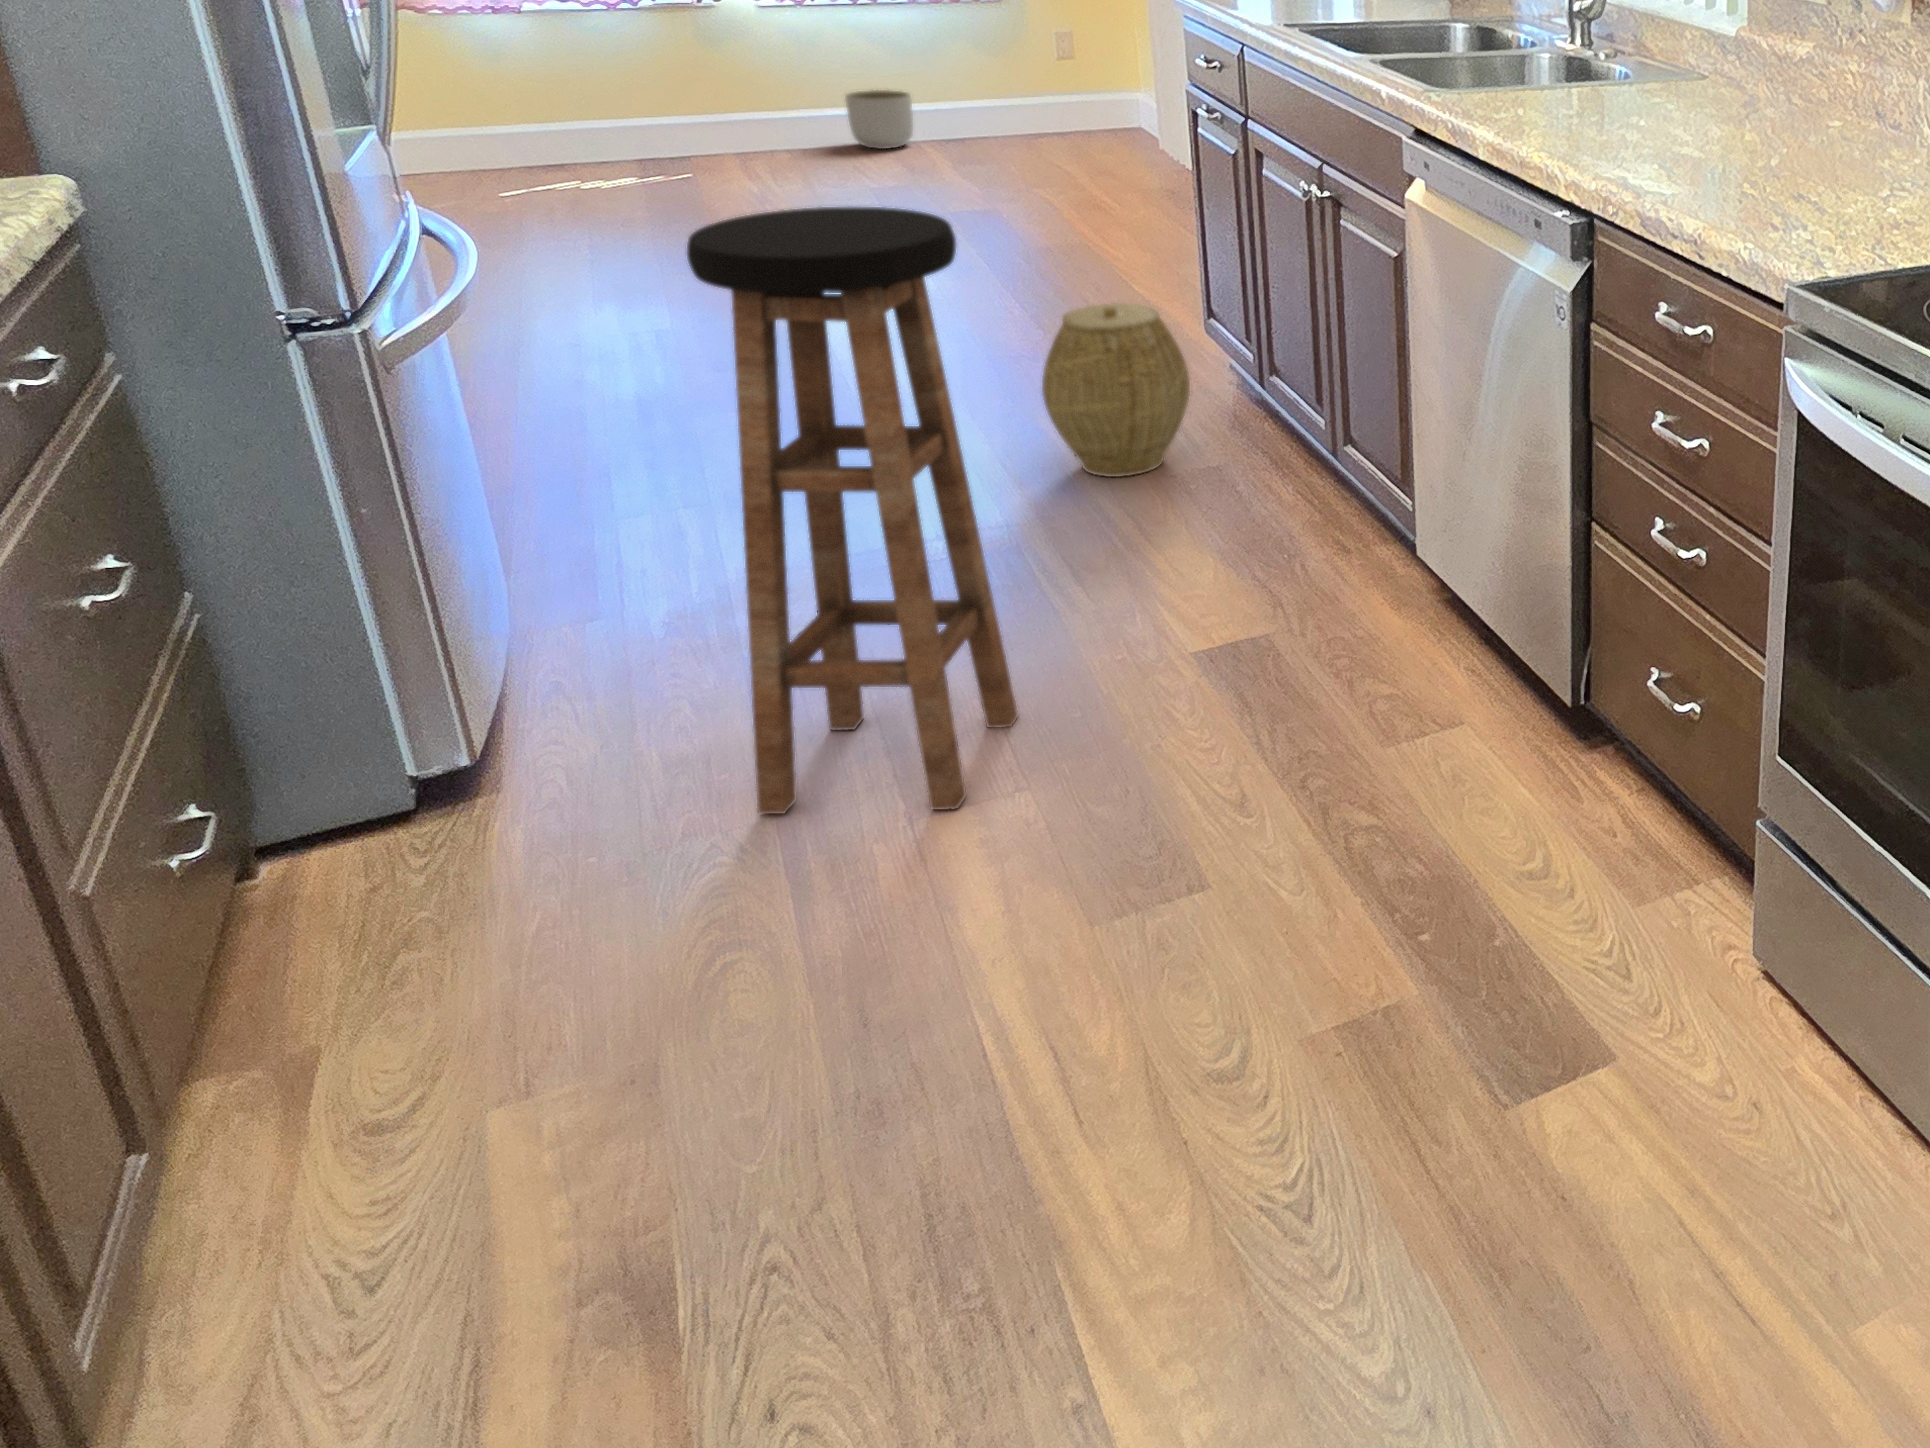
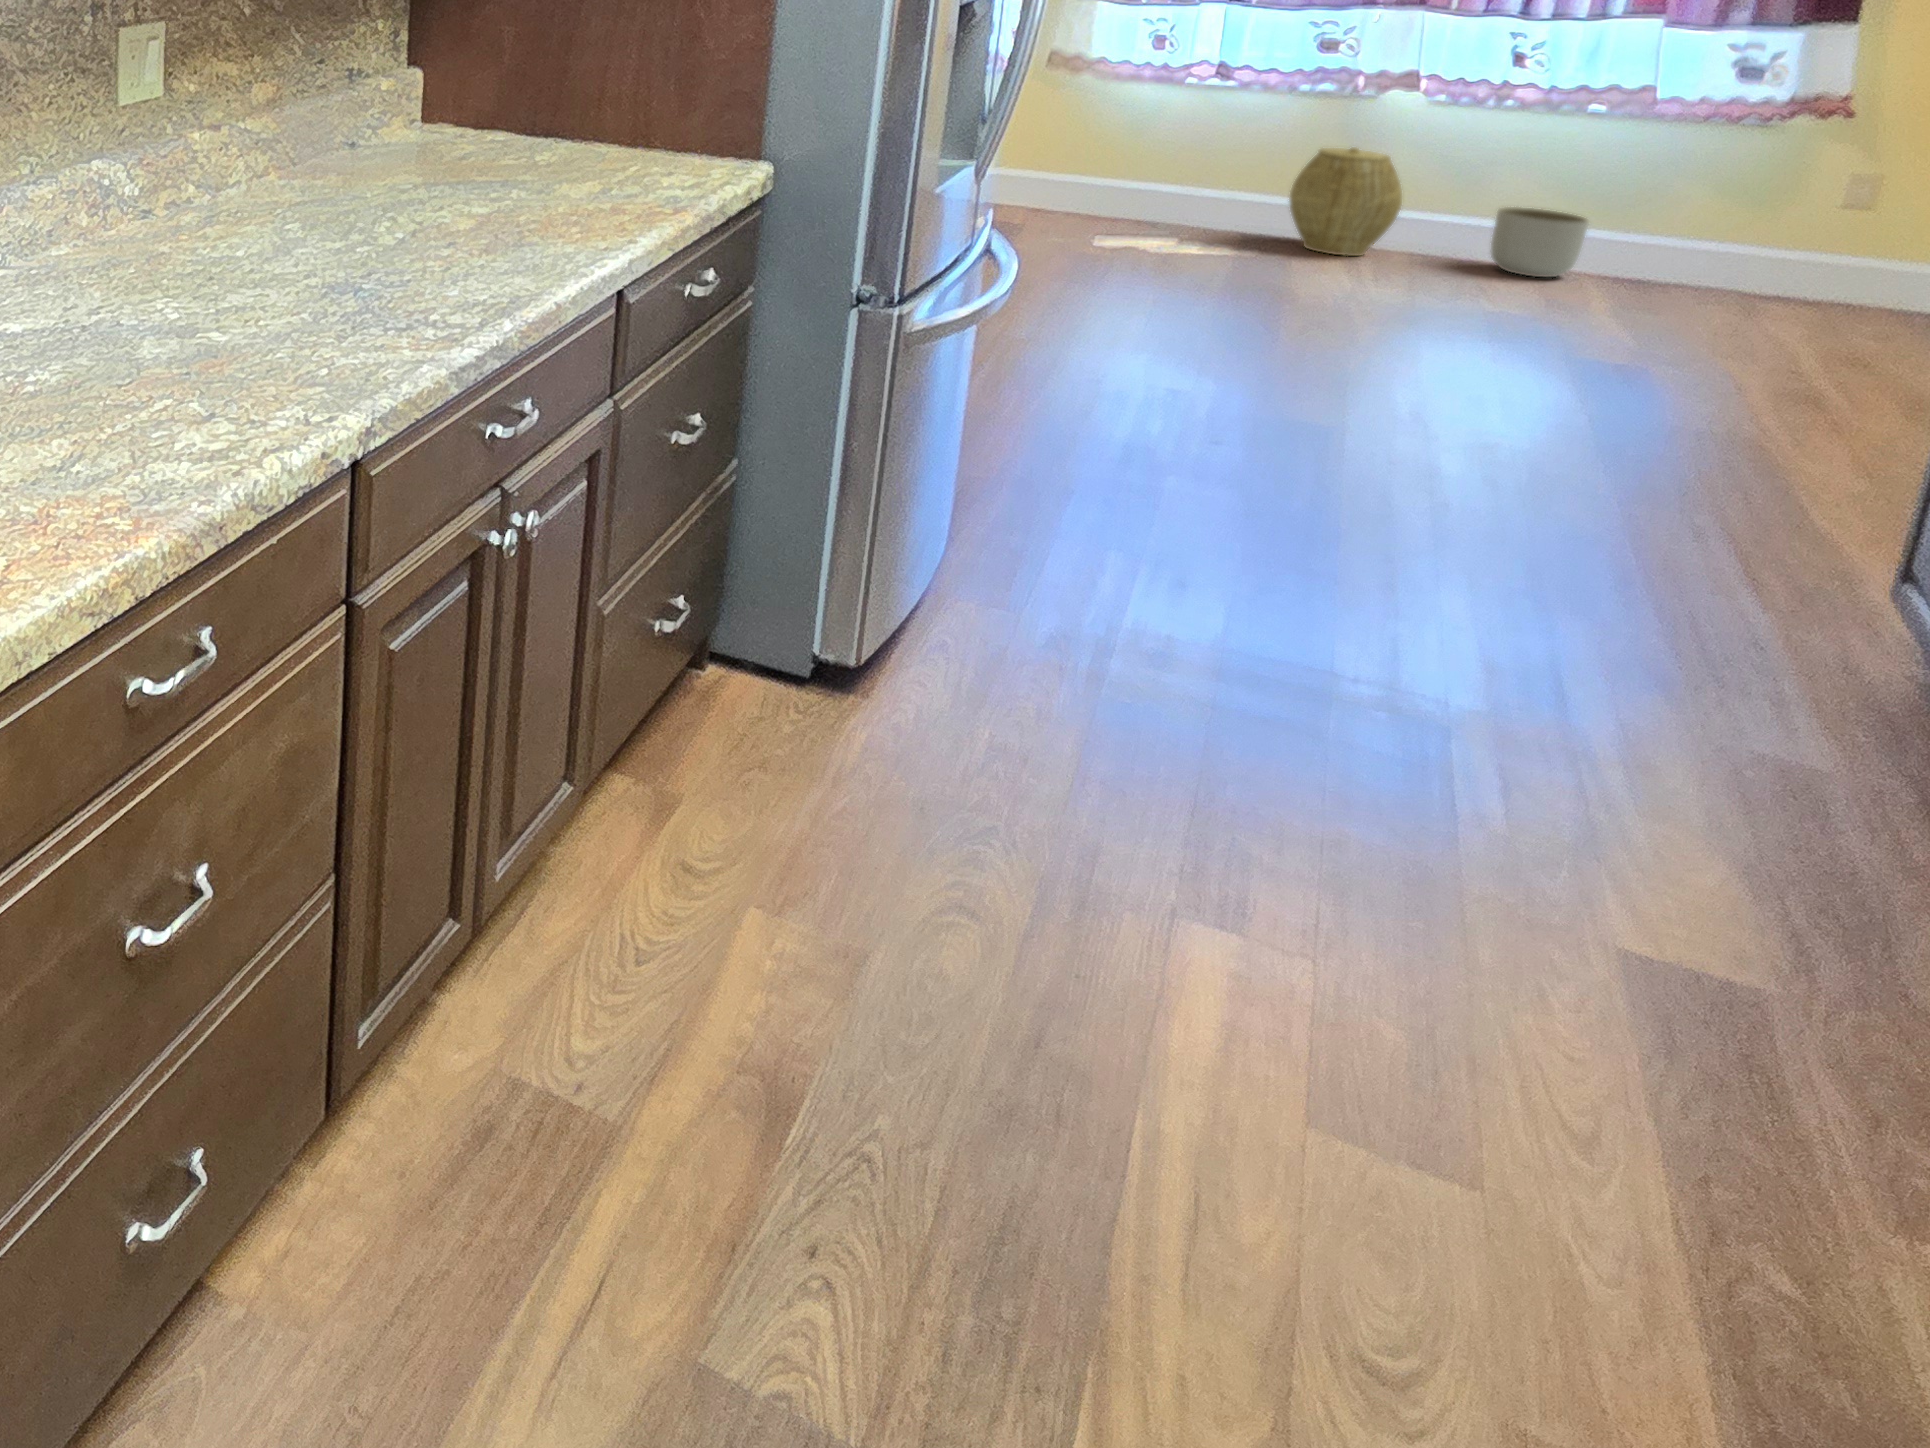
bar stool: present [687,207,1018,814] -> none [1036,295,1452,935]
woven basket: present [1042,303,1190,477] -> present [1289,147,1402,256]

